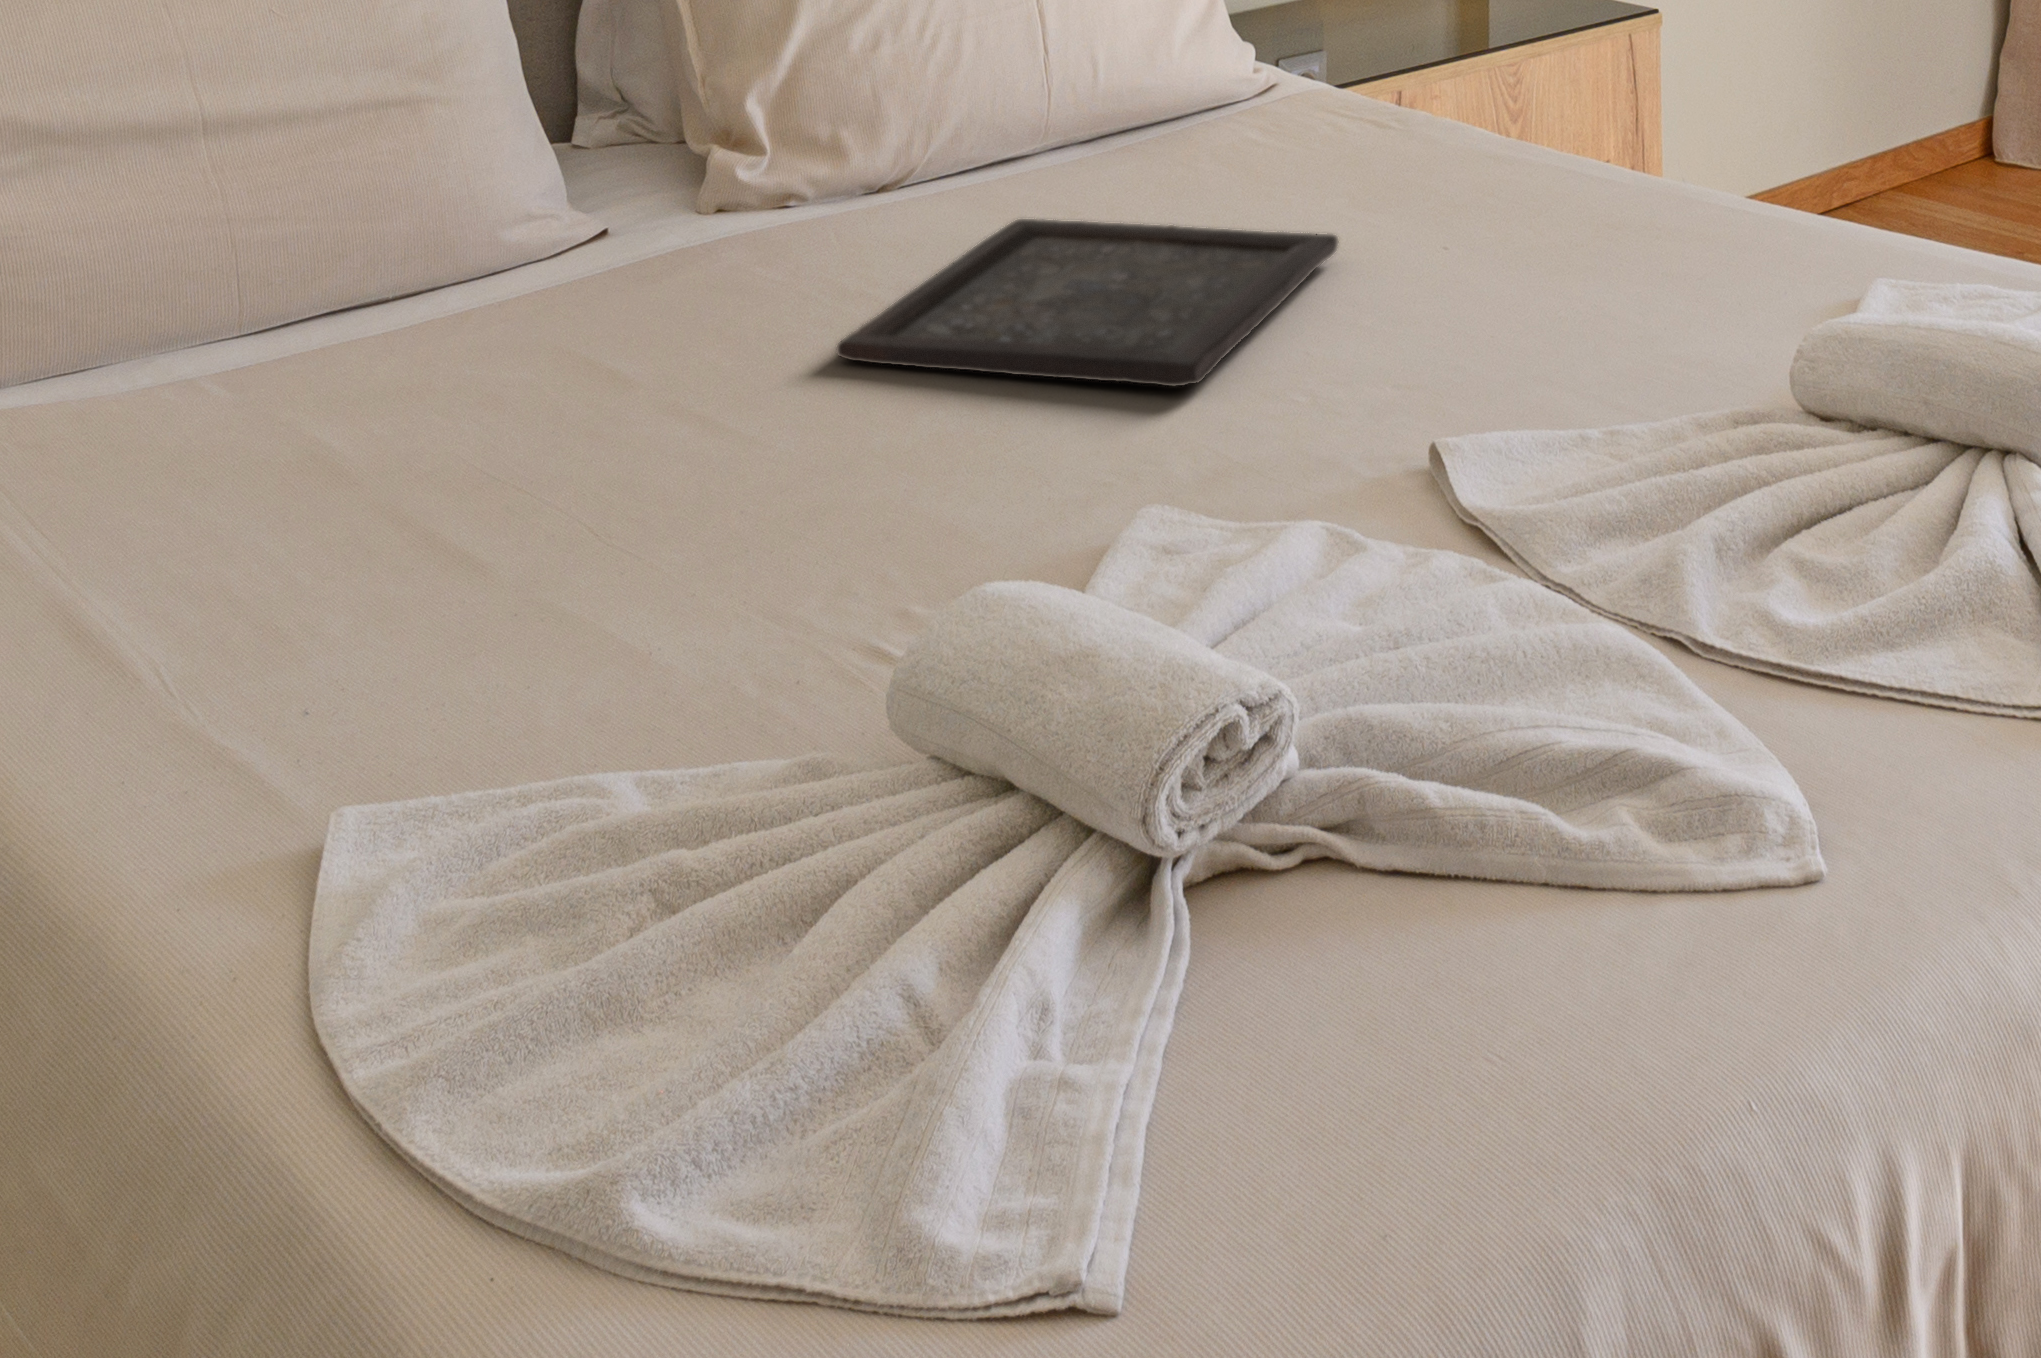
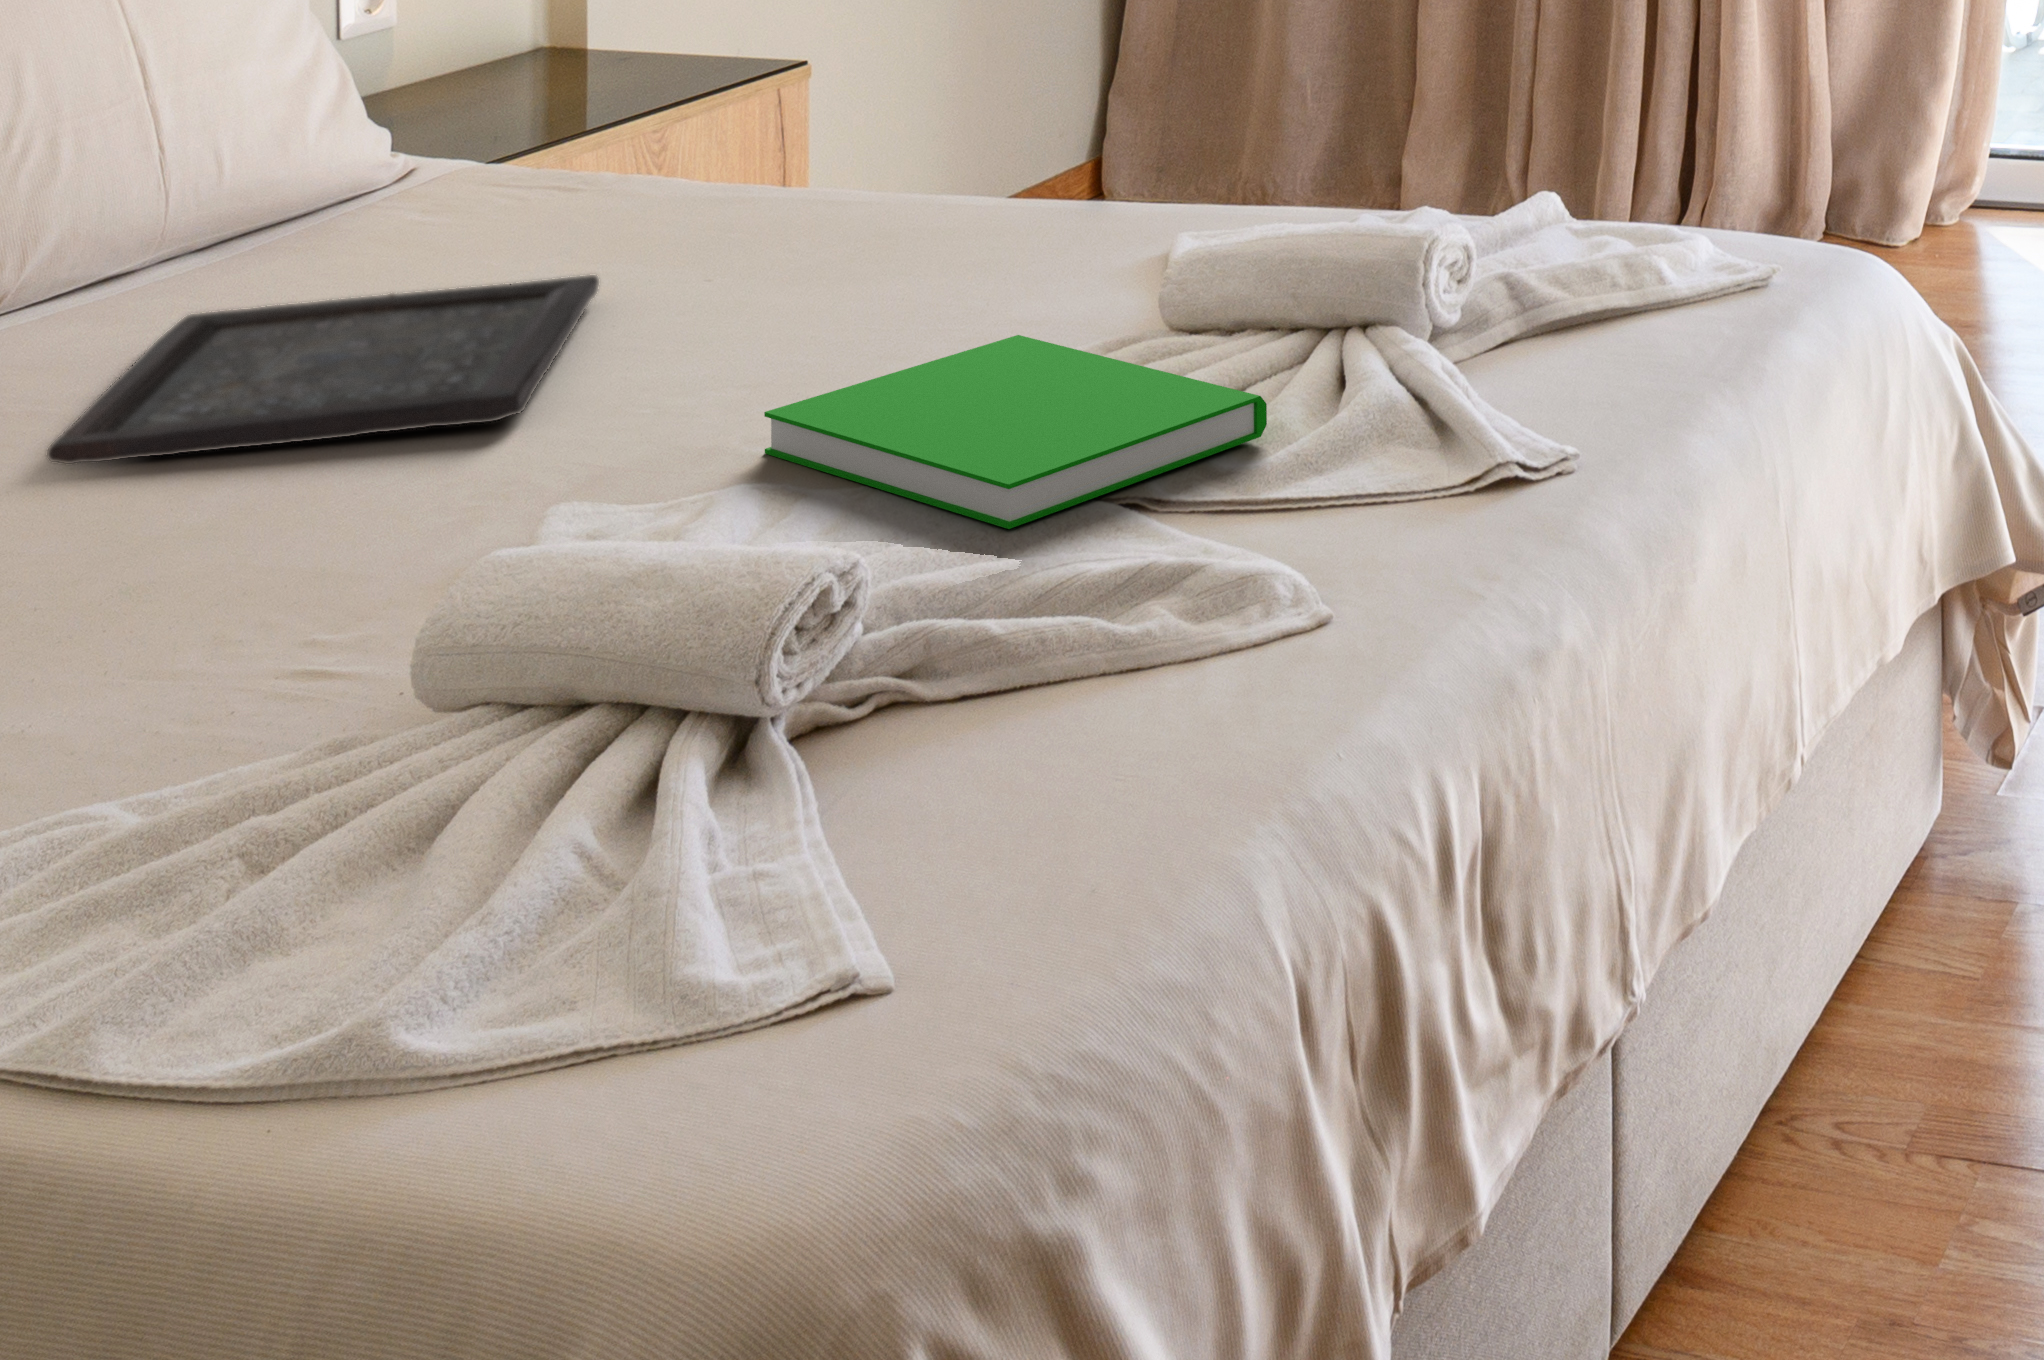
book: none [1378,386,1864,640] -> present [764,335,1267,529]

